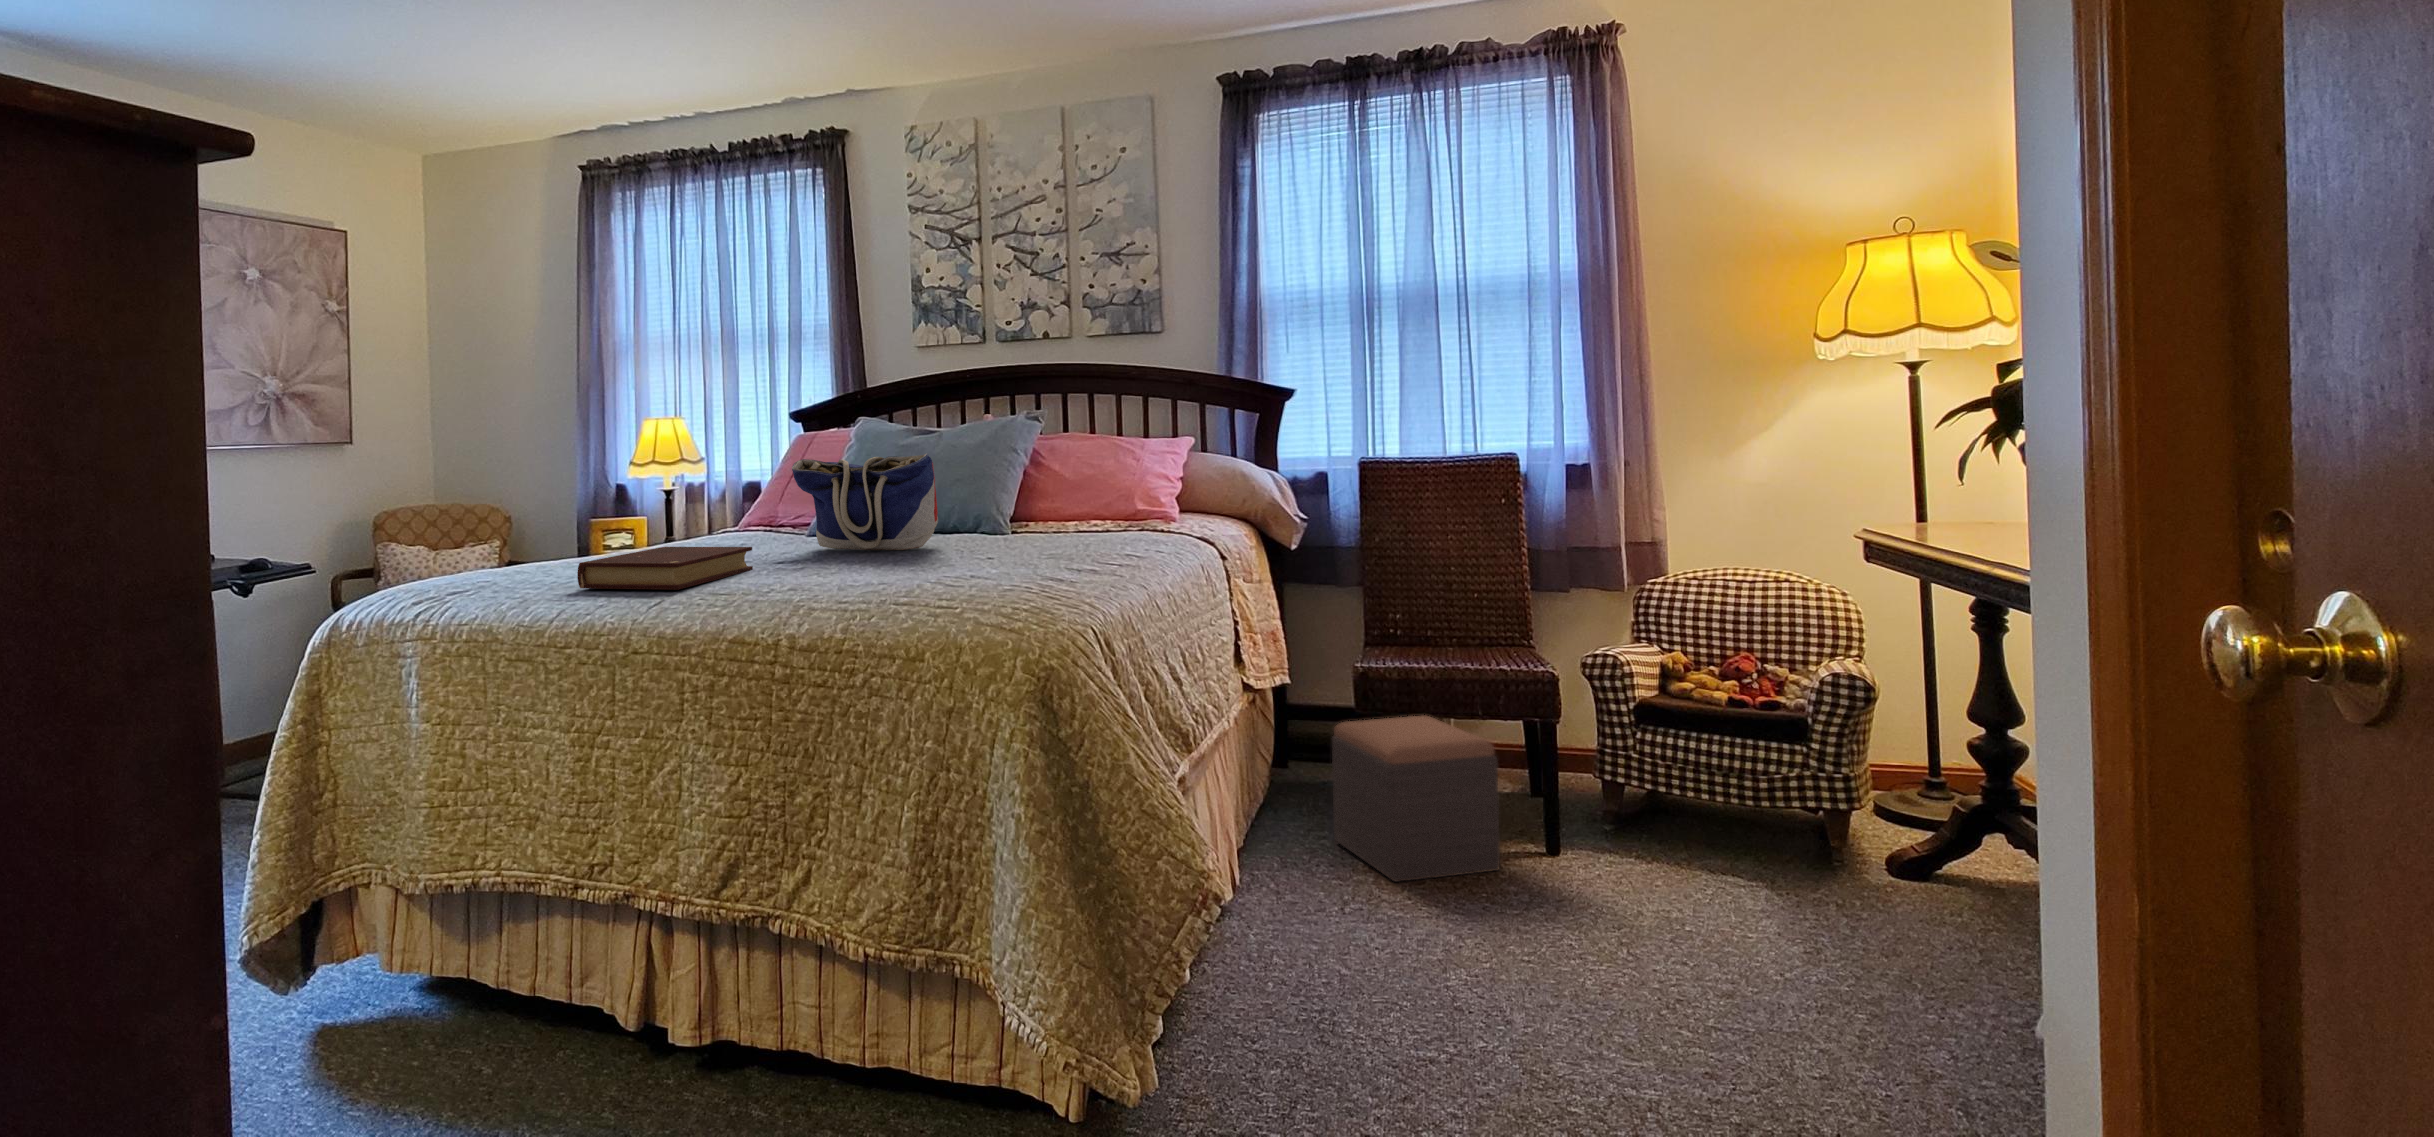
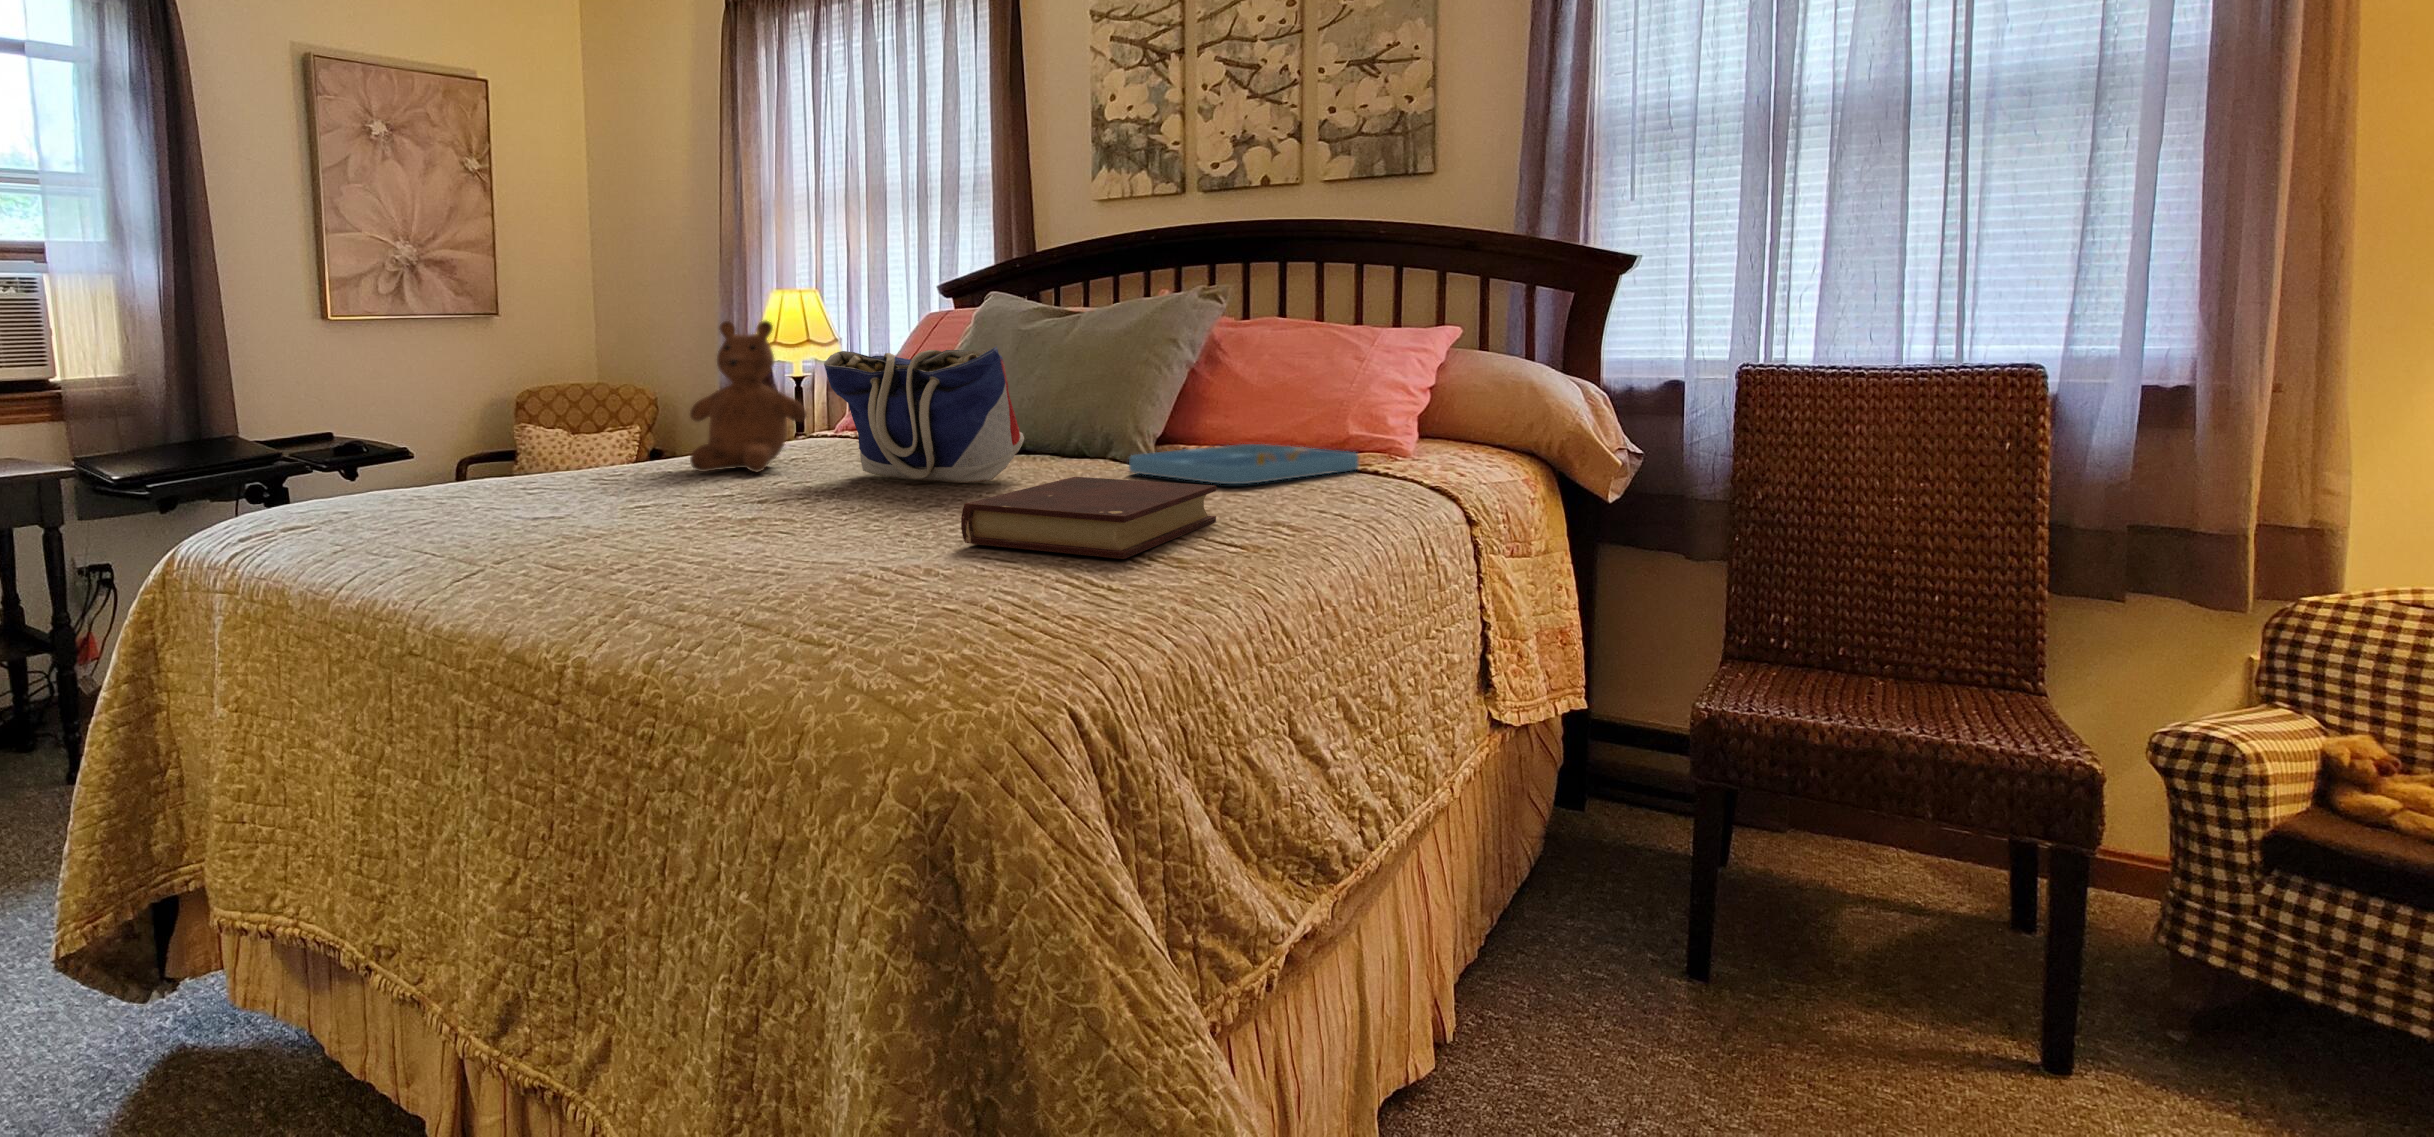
teddy bear: none [670,438,764,553] -> present [690,321,807,472]
tray: none [1006,518,1150,542] -> present [1129,444,1358,484]
book: present [577,547,753,590] -> present [961,477,1216,559]
footstool: present [1332,716,1500,882] -> none [1630,792,1945,1084]

